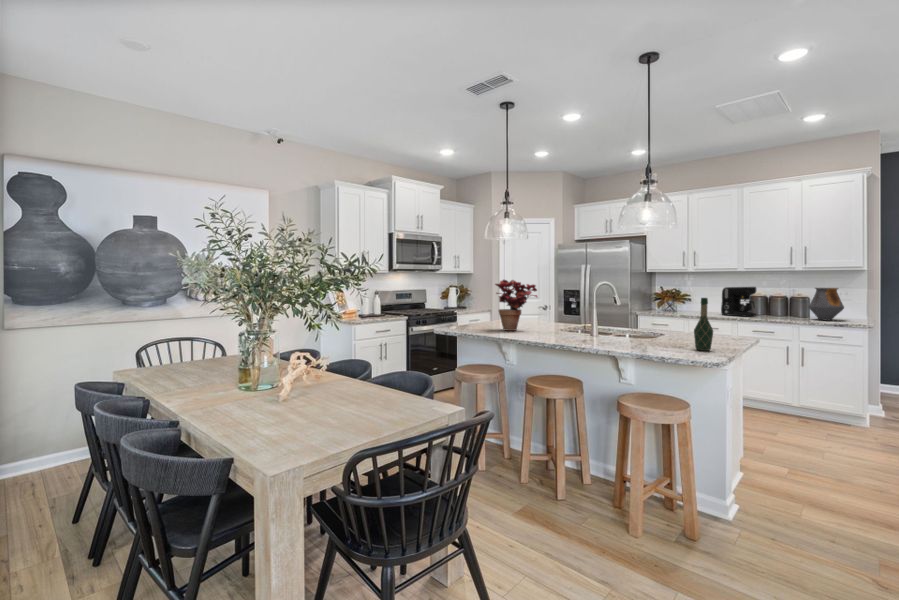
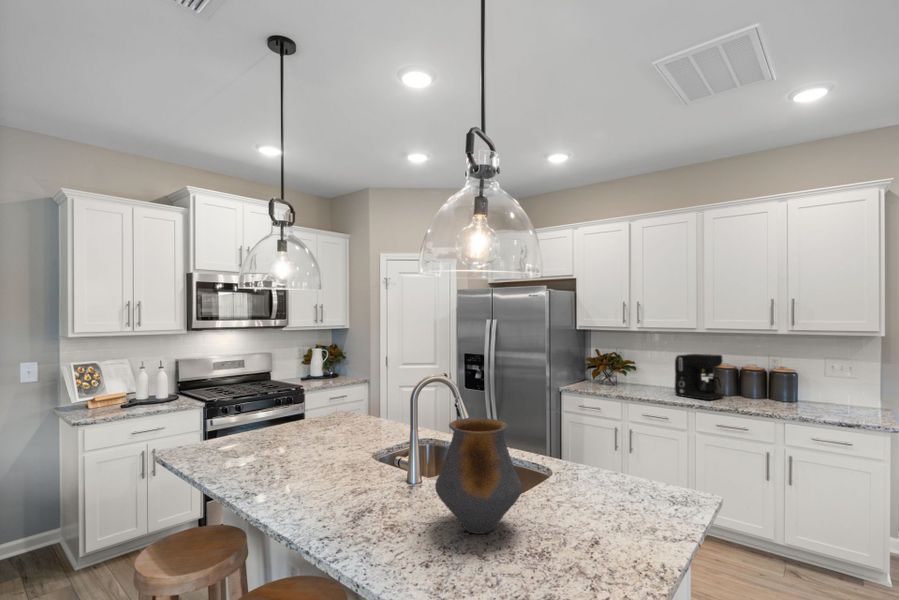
potted plant: present [495,280,537,331] -> none [251,362,339,458]
vase: present [809,288,844,321] -> present [435,418,522,534]
wine bottle: present [694,298,713,351] -> none [564,441,603,569]

